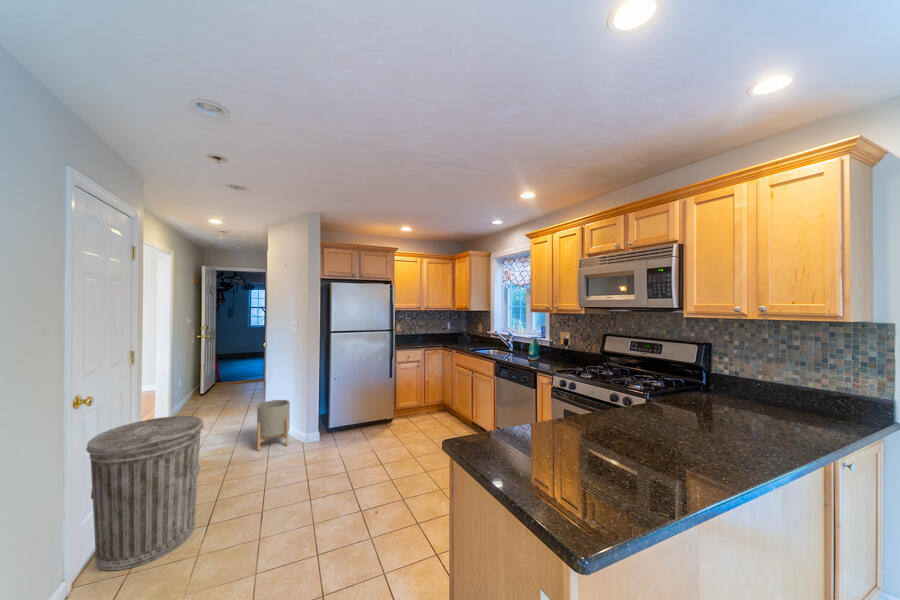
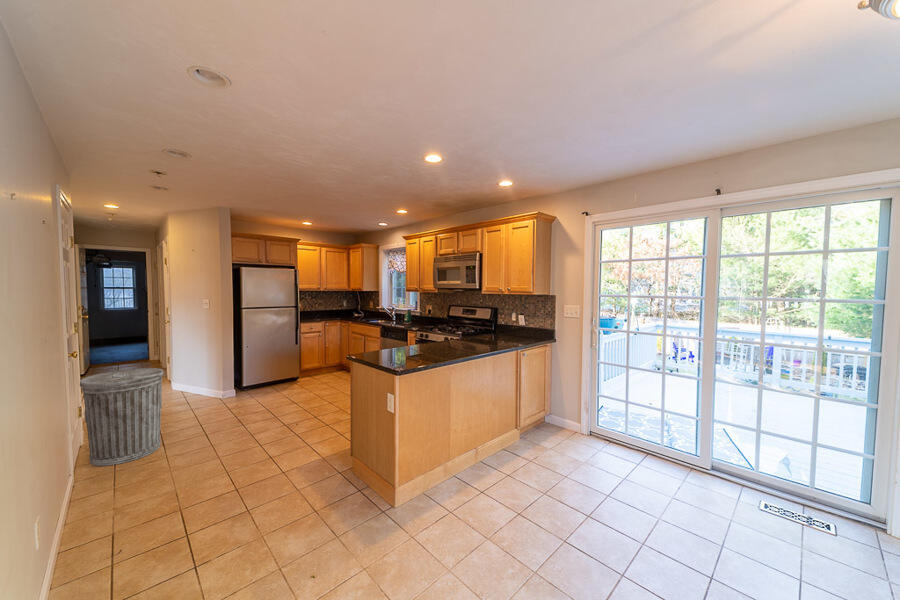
planter: present [257,400,290,451] -> none [177,365,209,406]

